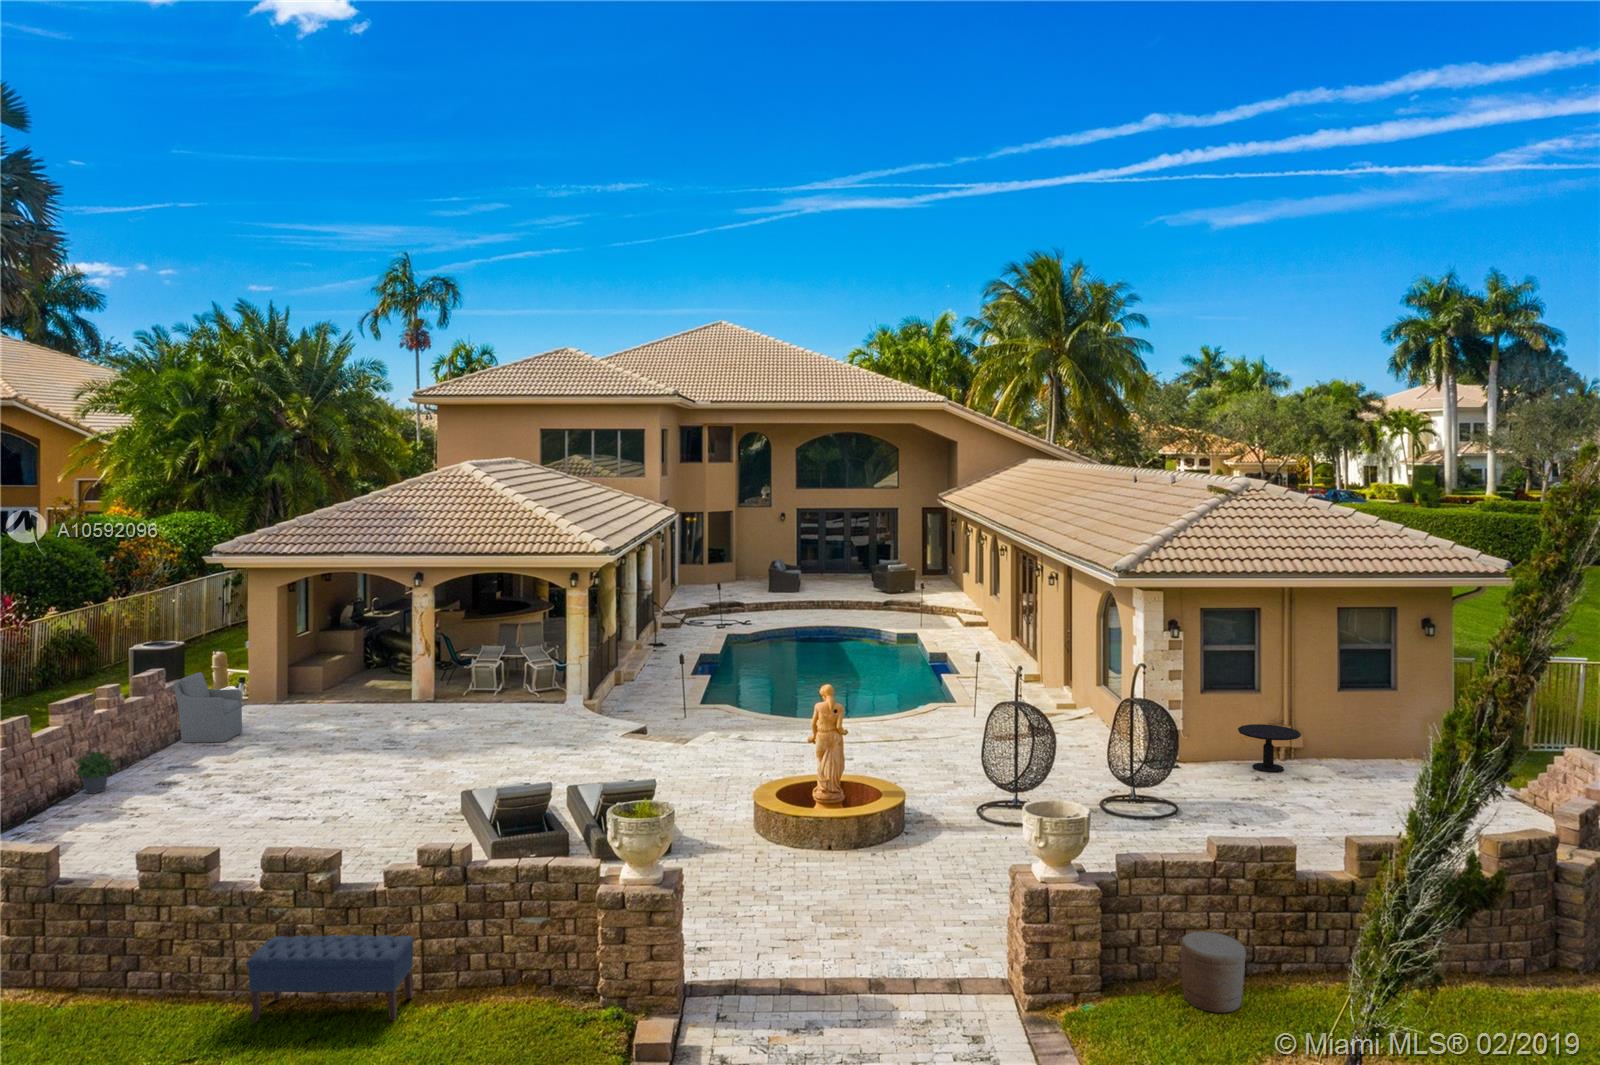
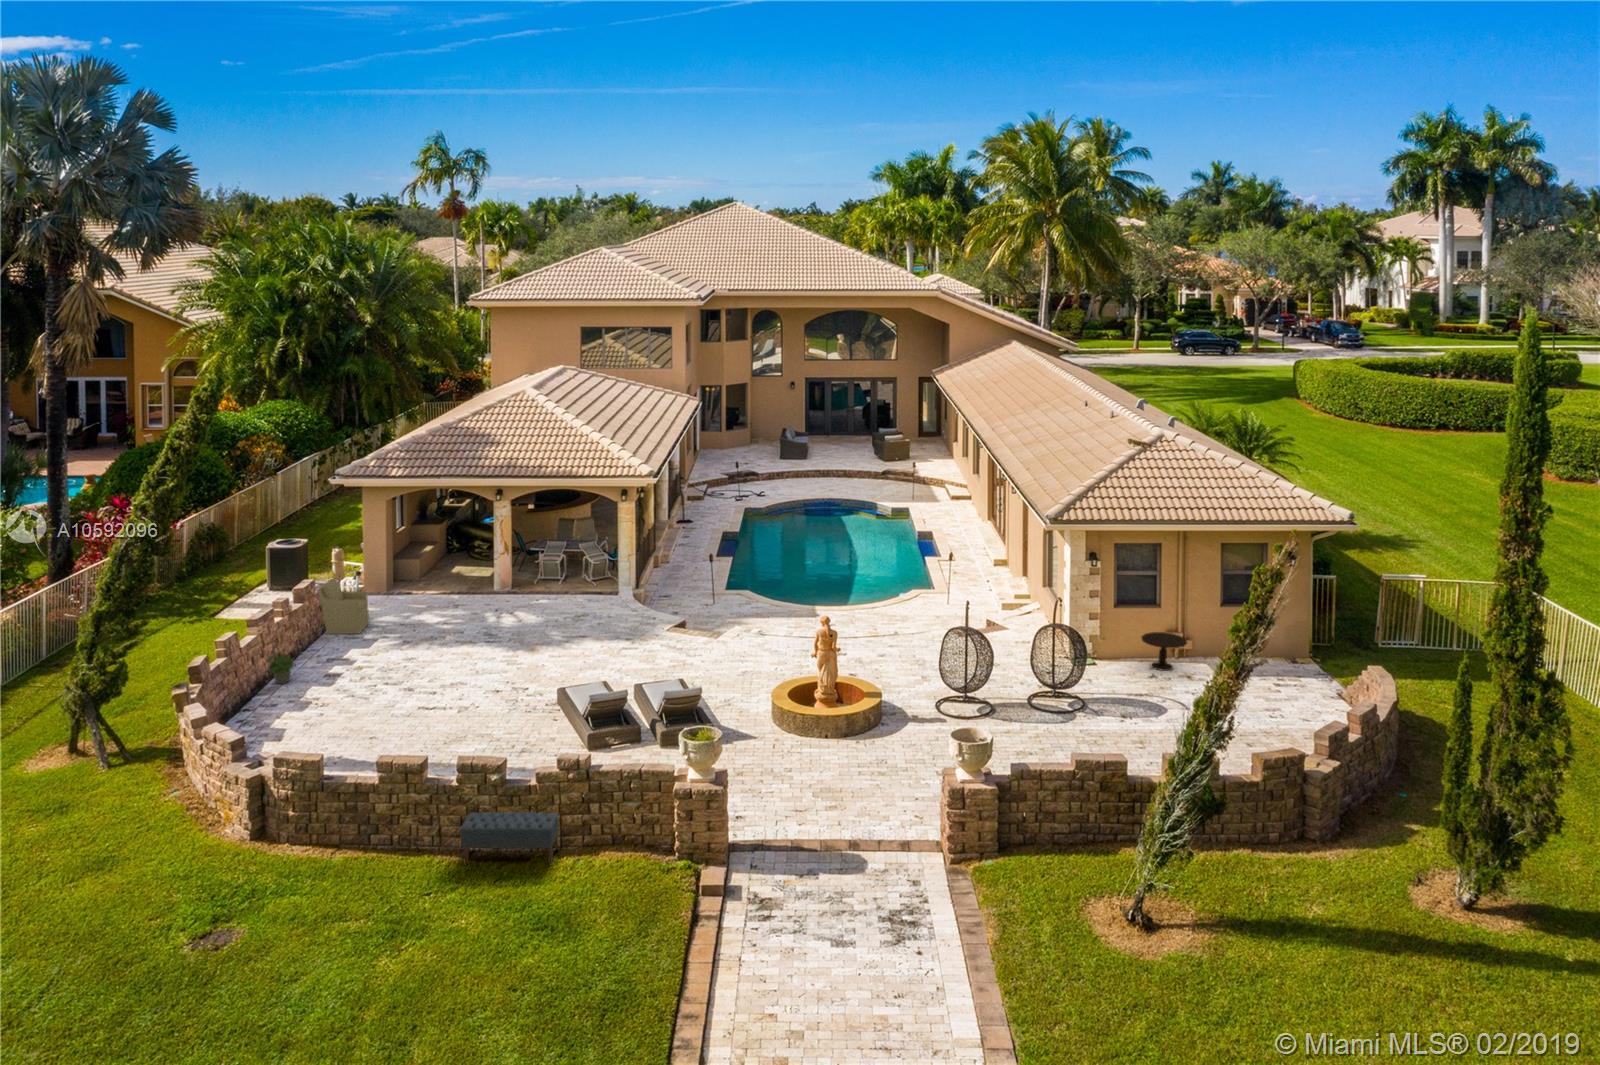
woven basket: present [1180,932,1246,1013] -> none [1045,814,1085,865]

